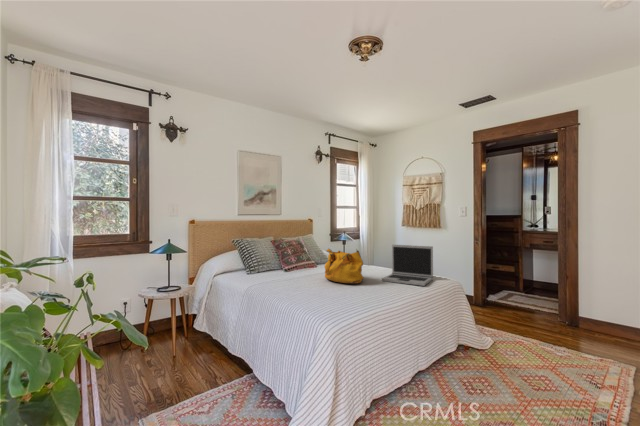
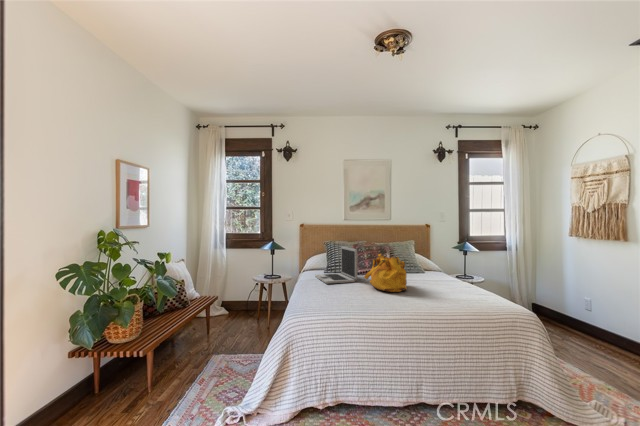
laptop: present [381,245,433,286] -> present [315,246,357,284]

